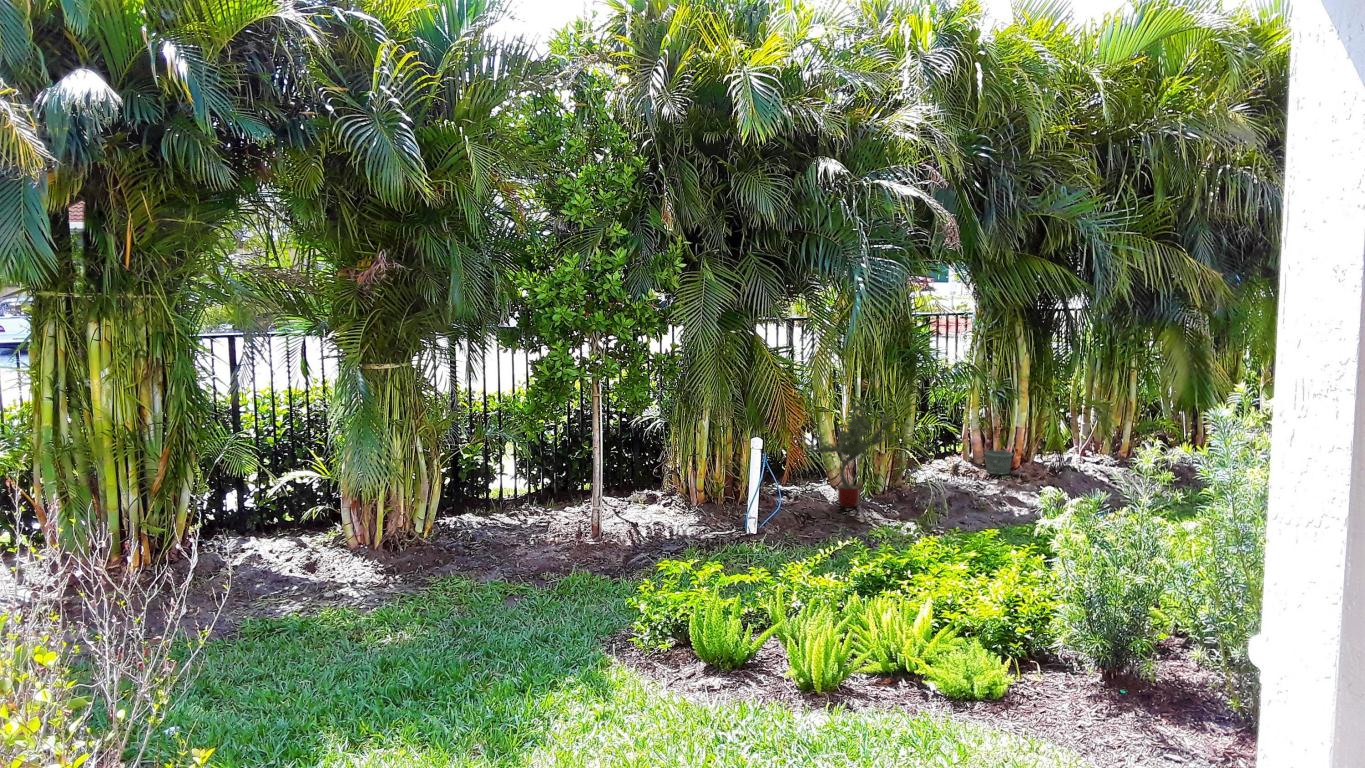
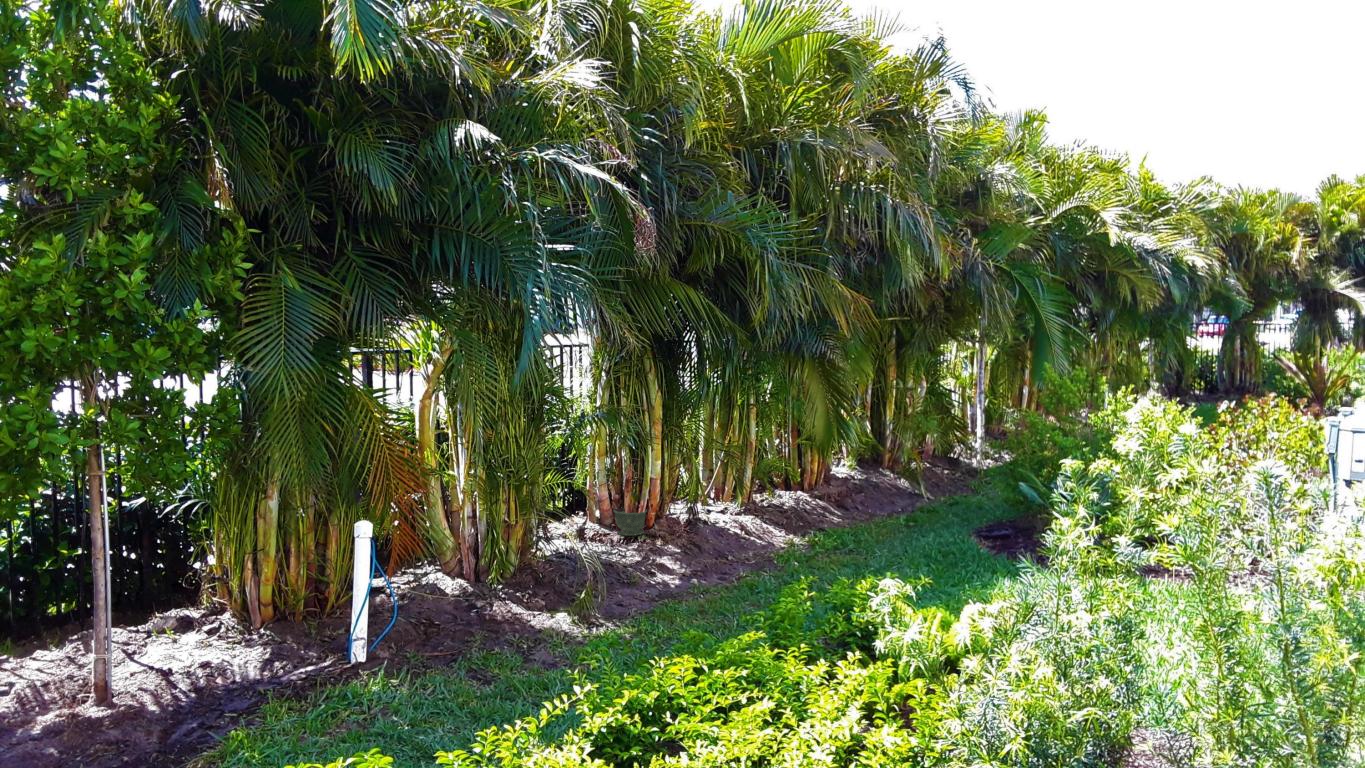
potted tree: present [806,400,893,508] -> none [415,456,533,602]

